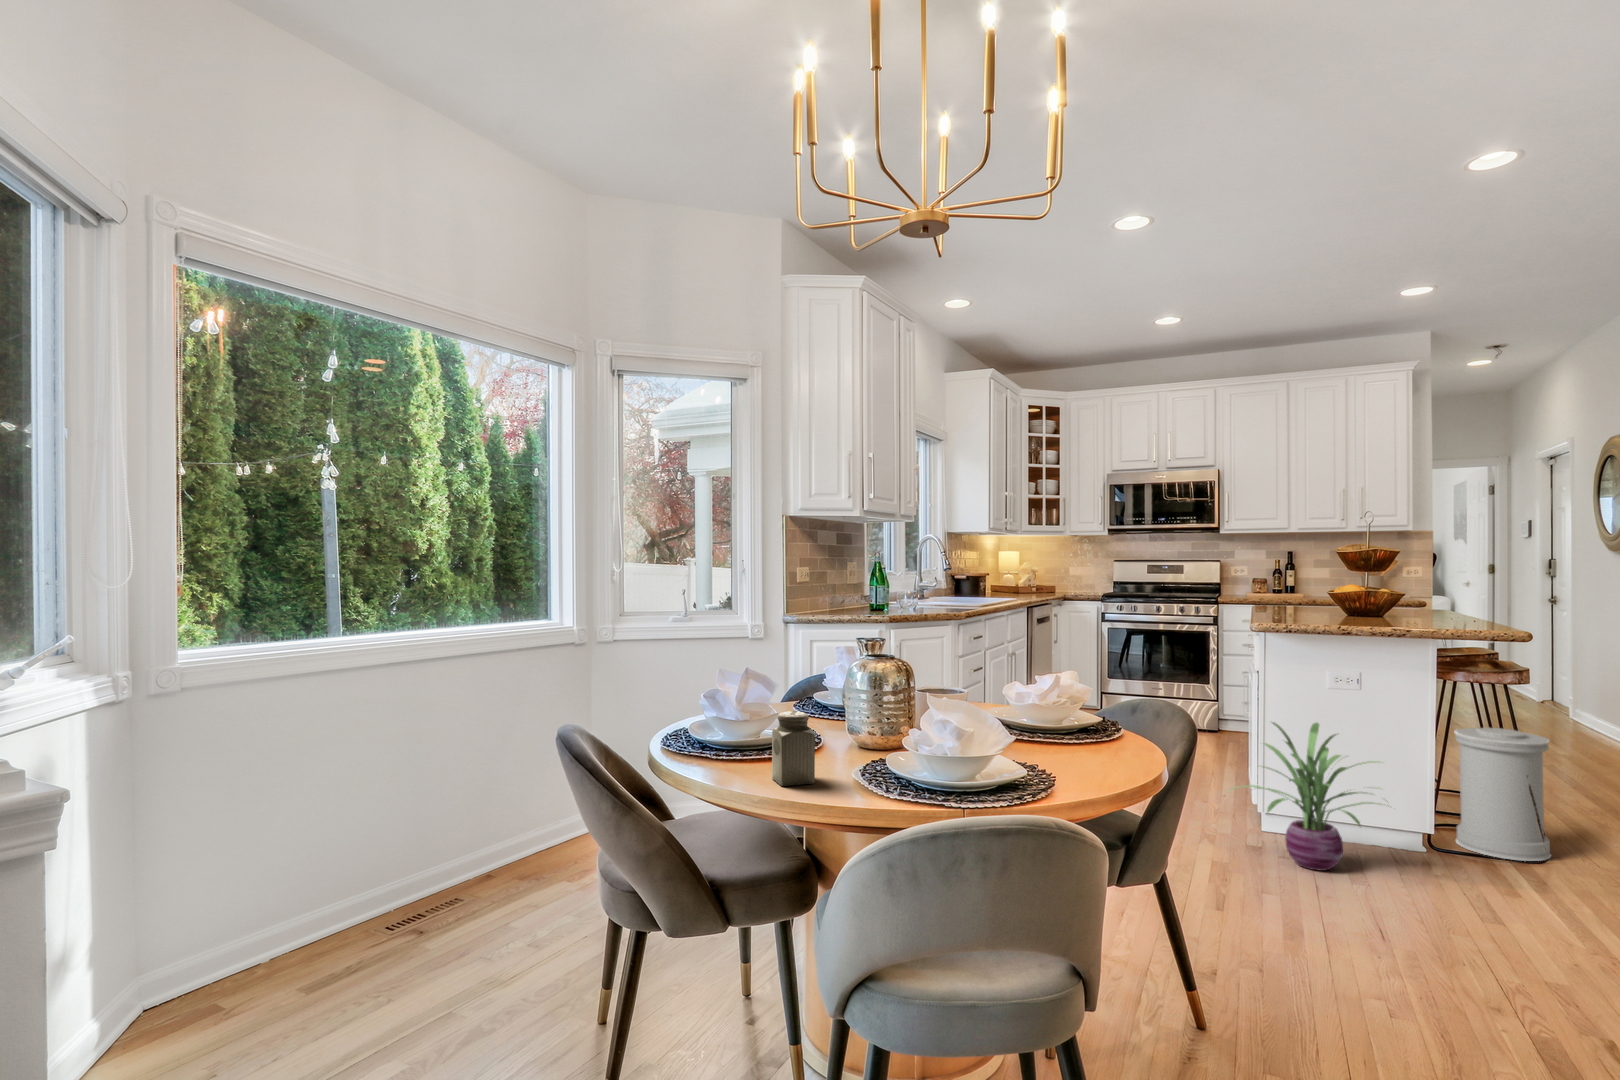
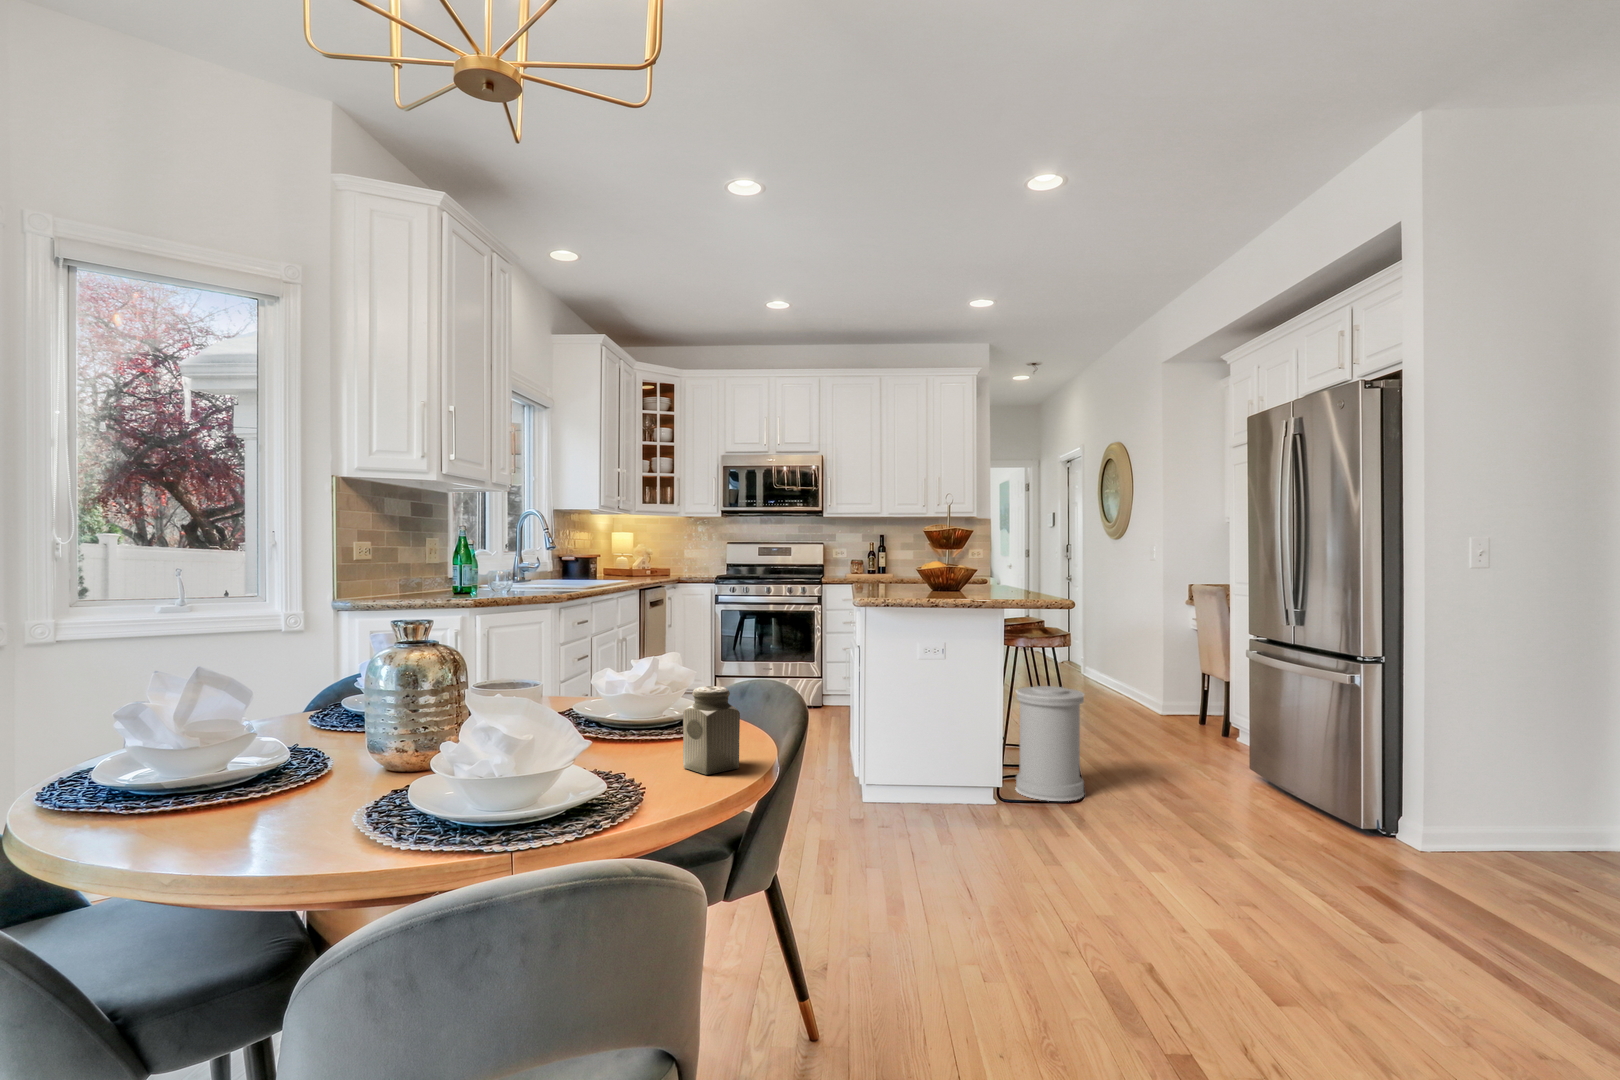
salt shaker: present [772,711,815,786] -> present [683,686,740,775]
decorative plant: present [1234,722,1376,871] -> none [829,691,977,834]

